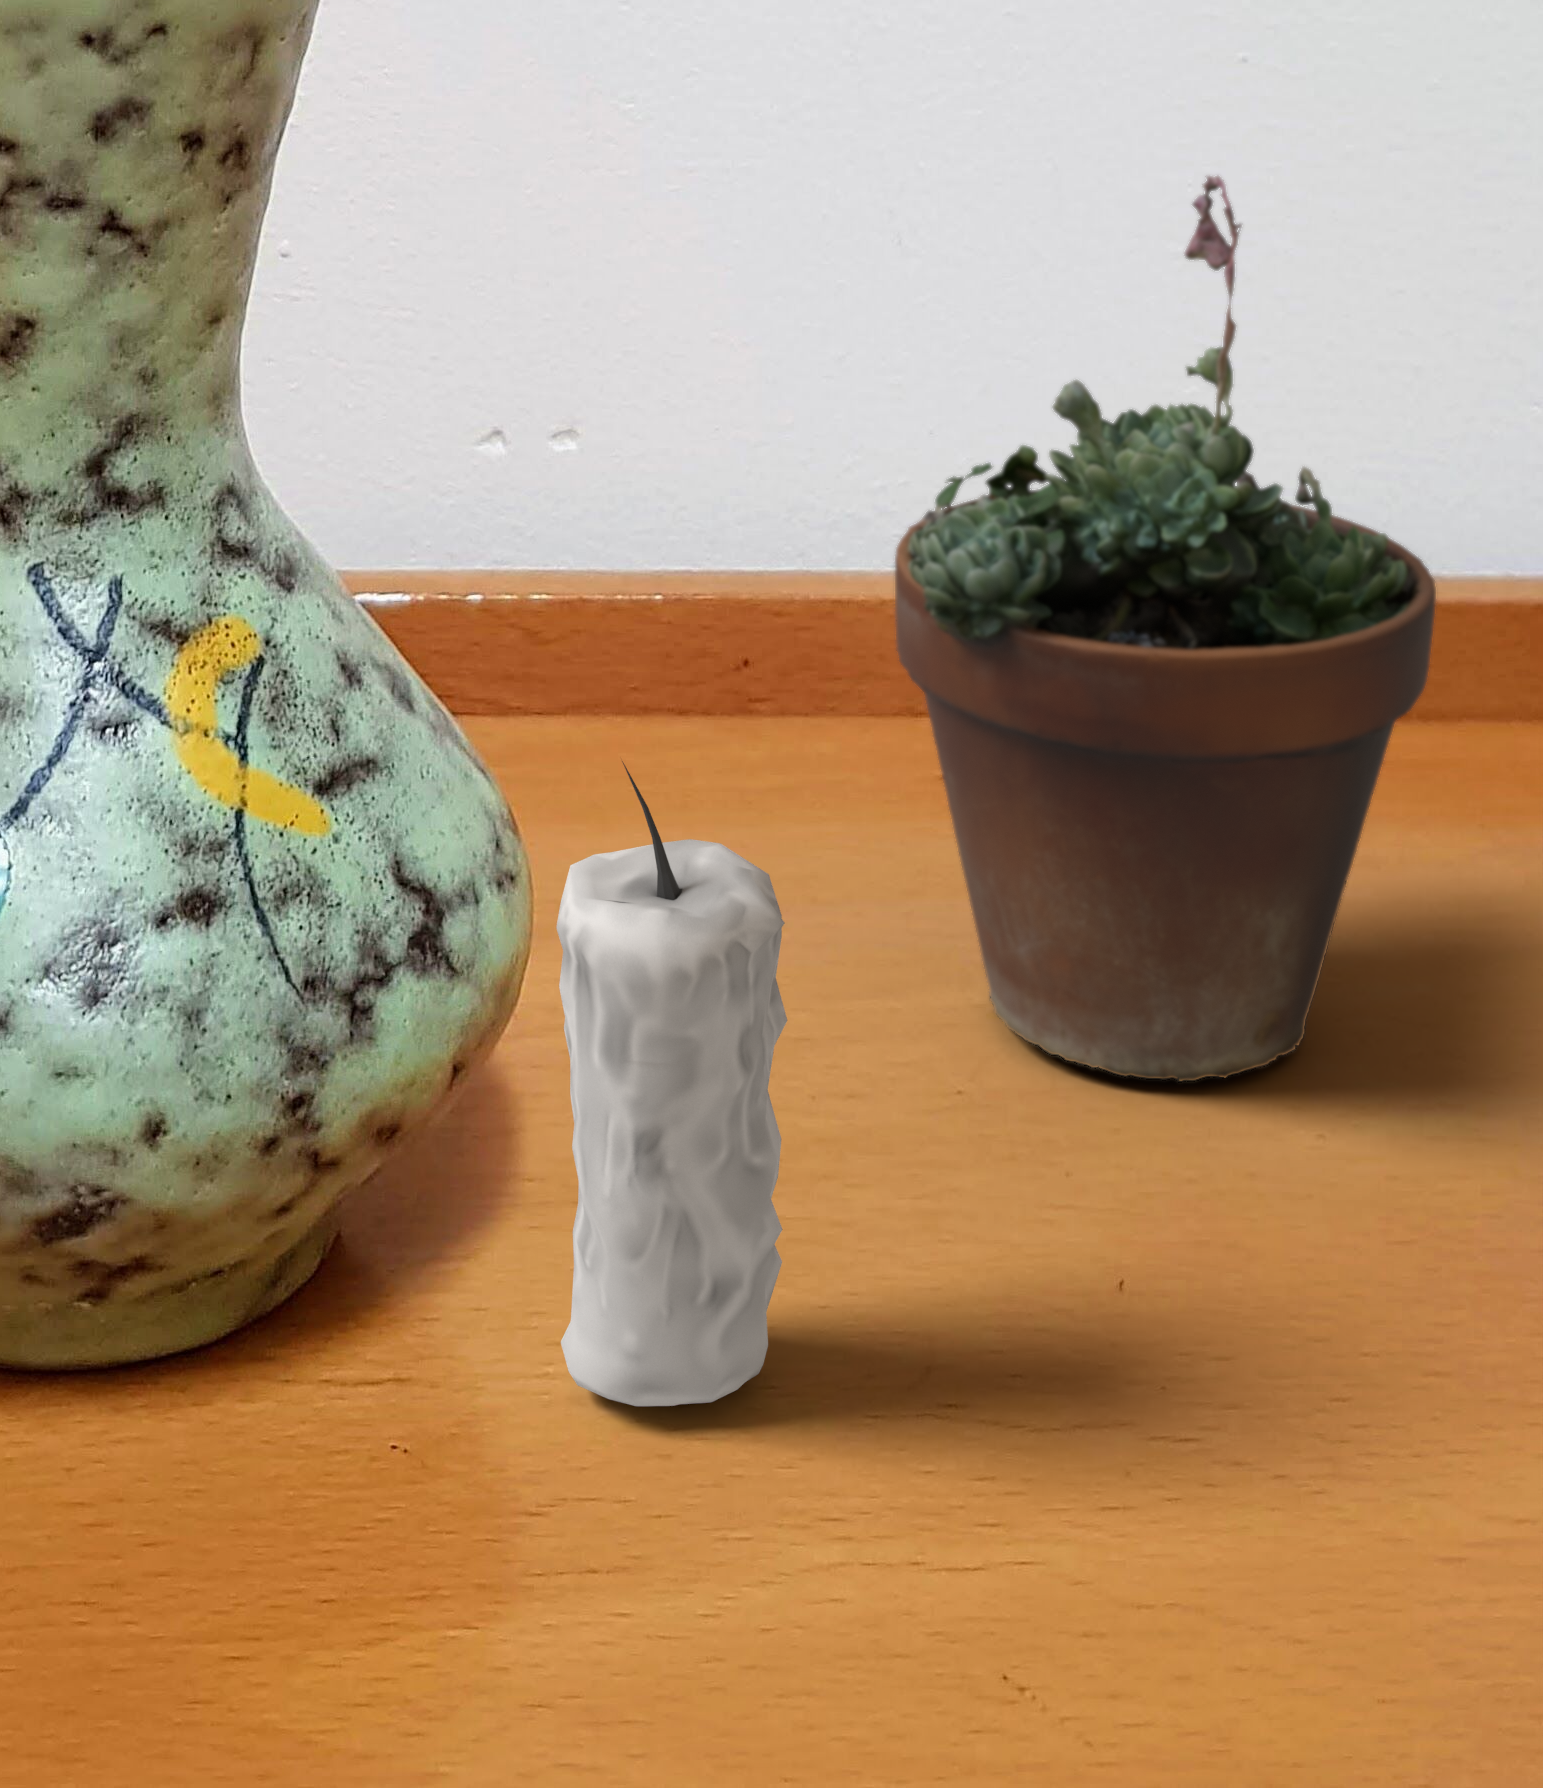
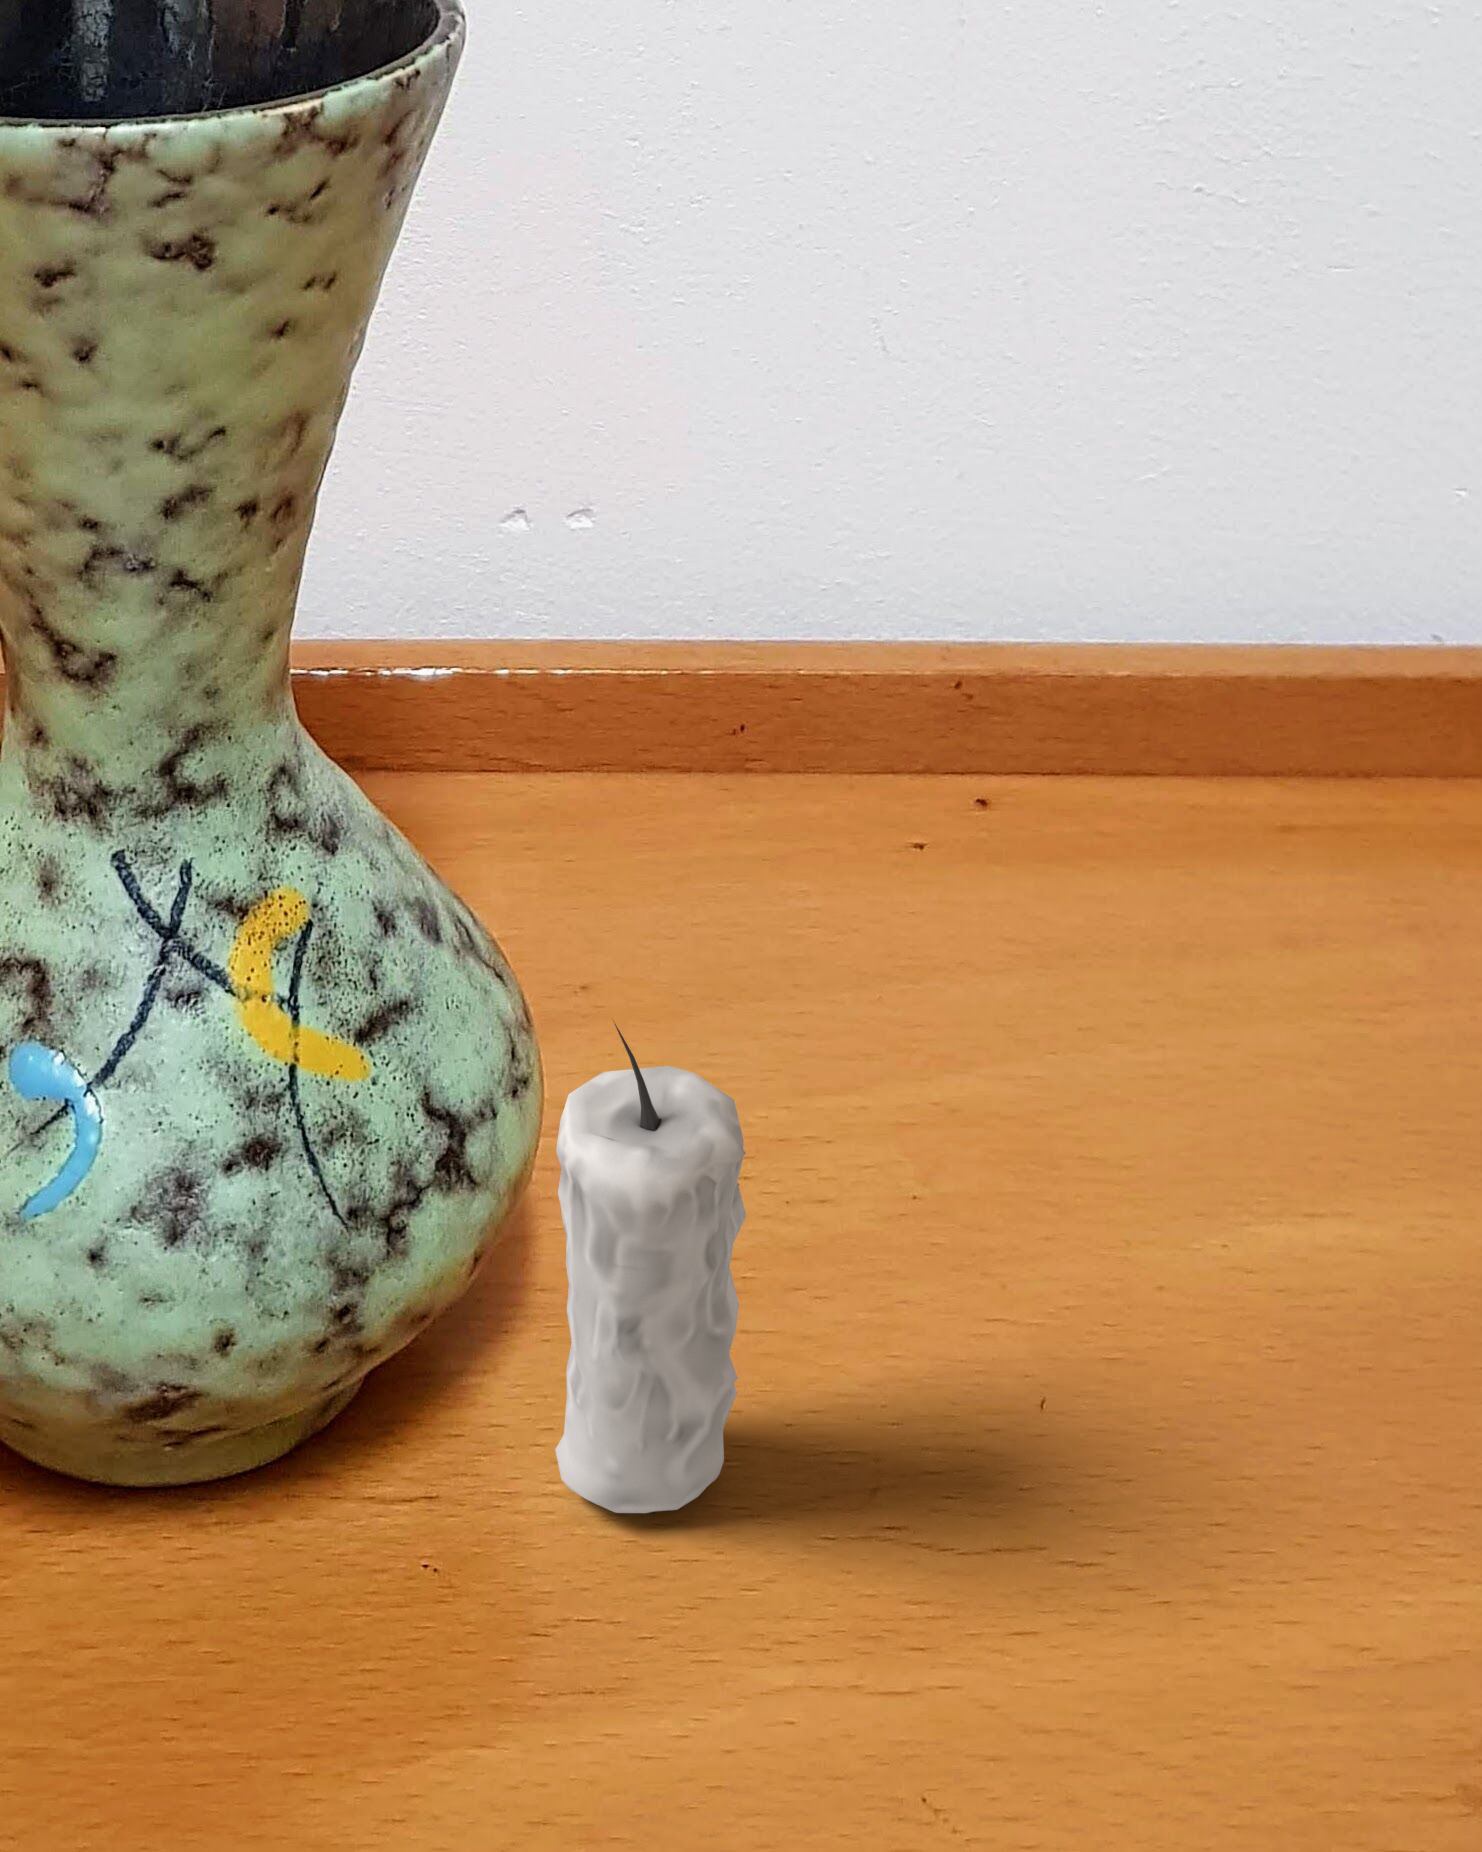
succulent plant: present [895,176,1436,1081] -> none [850,436,1310,1171]

